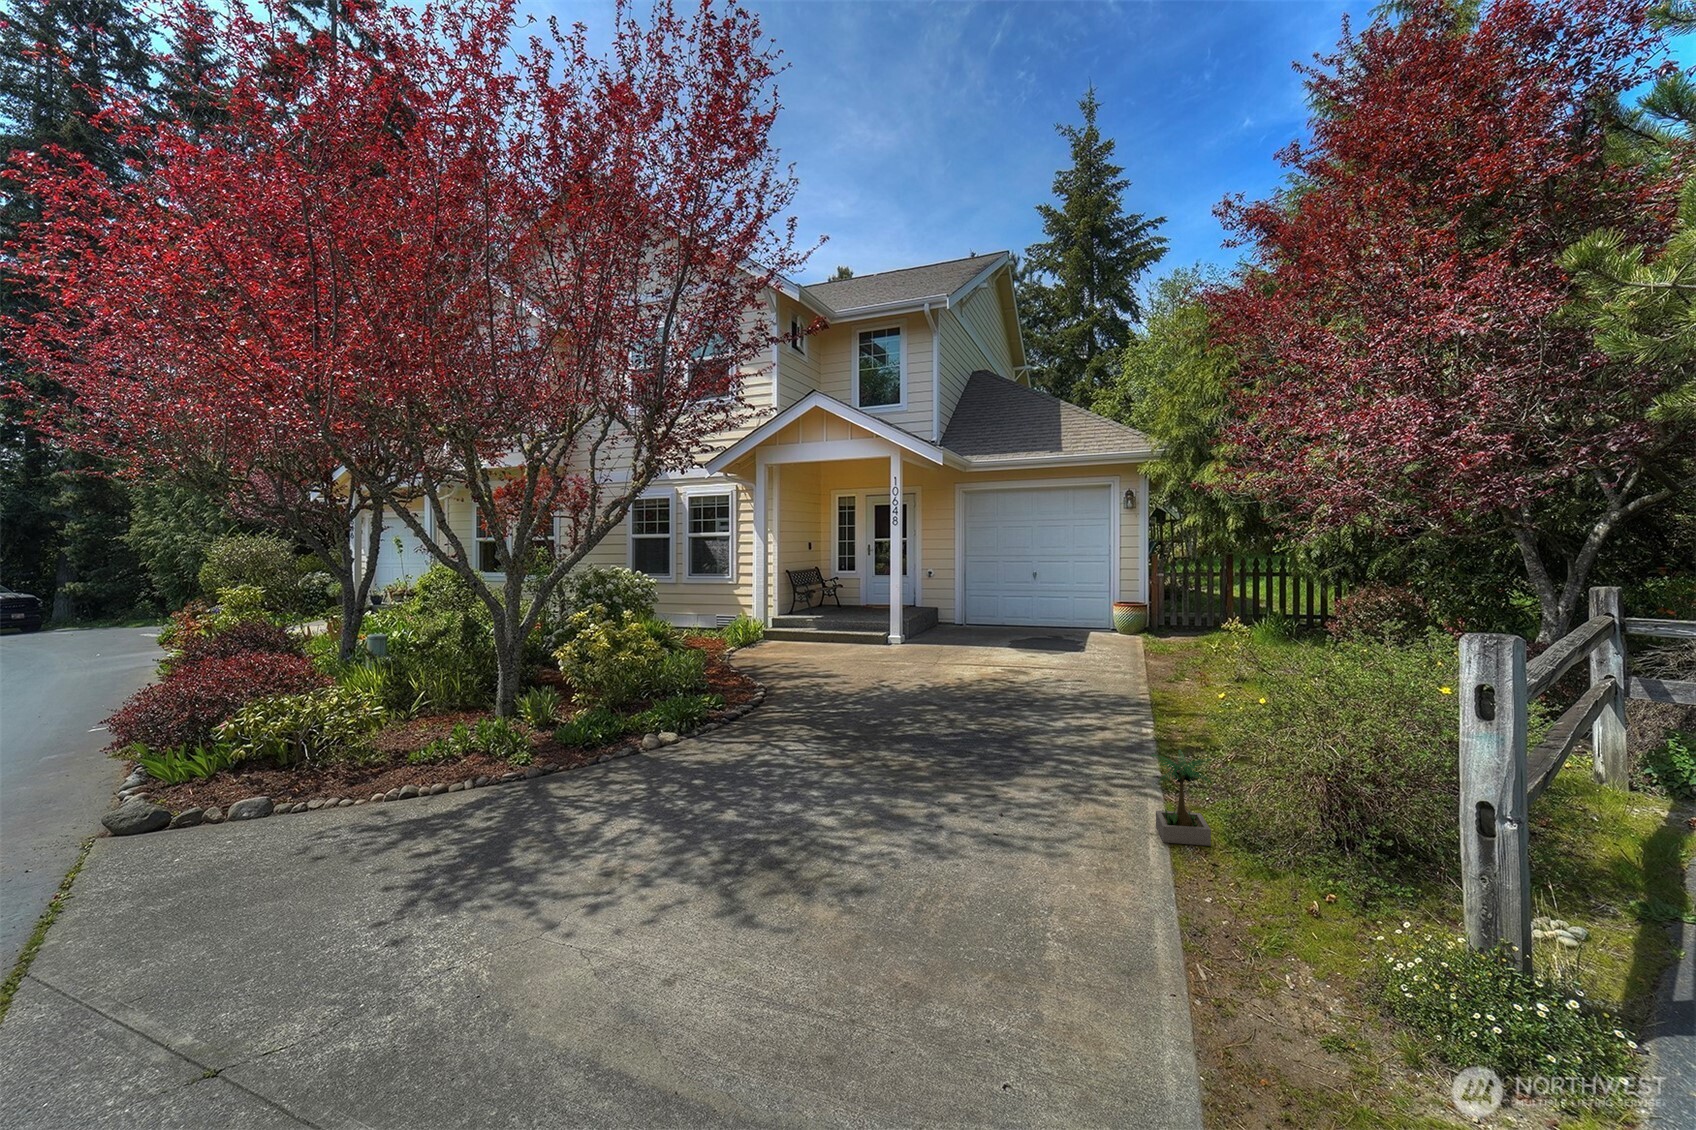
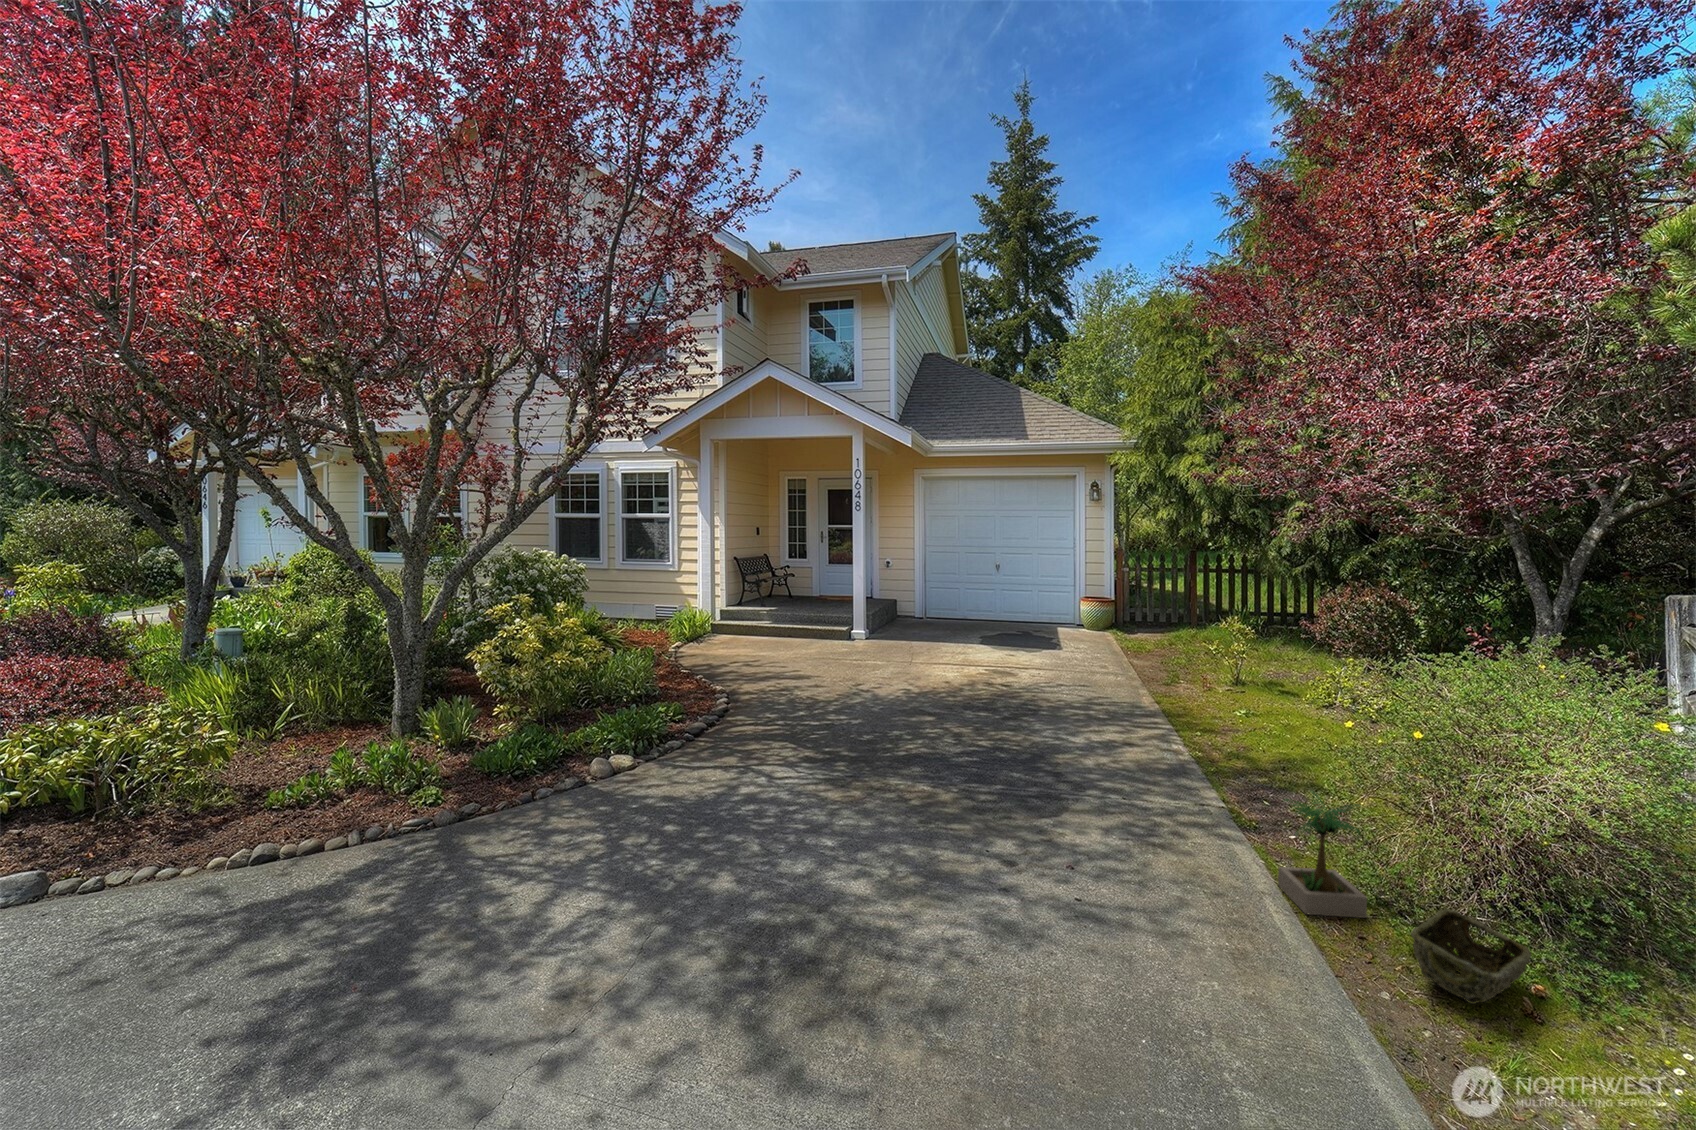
woven basket: none [1211,833,1303,893] -> present [1411,909,1531,1004]

